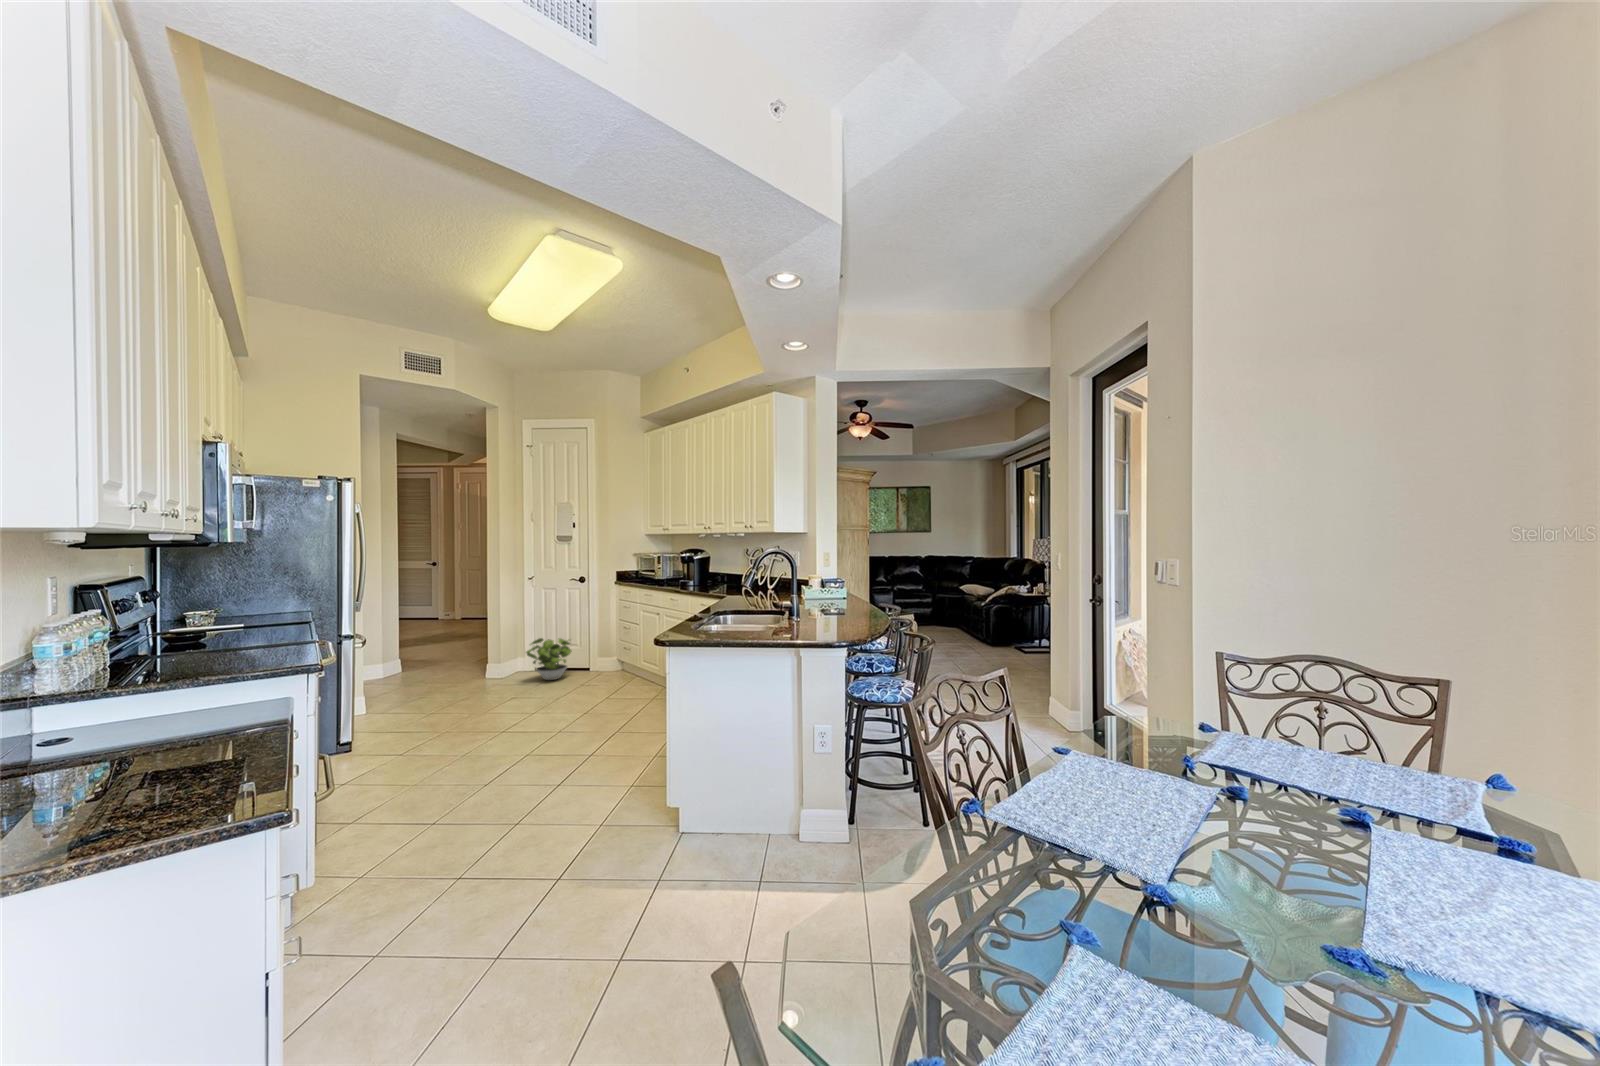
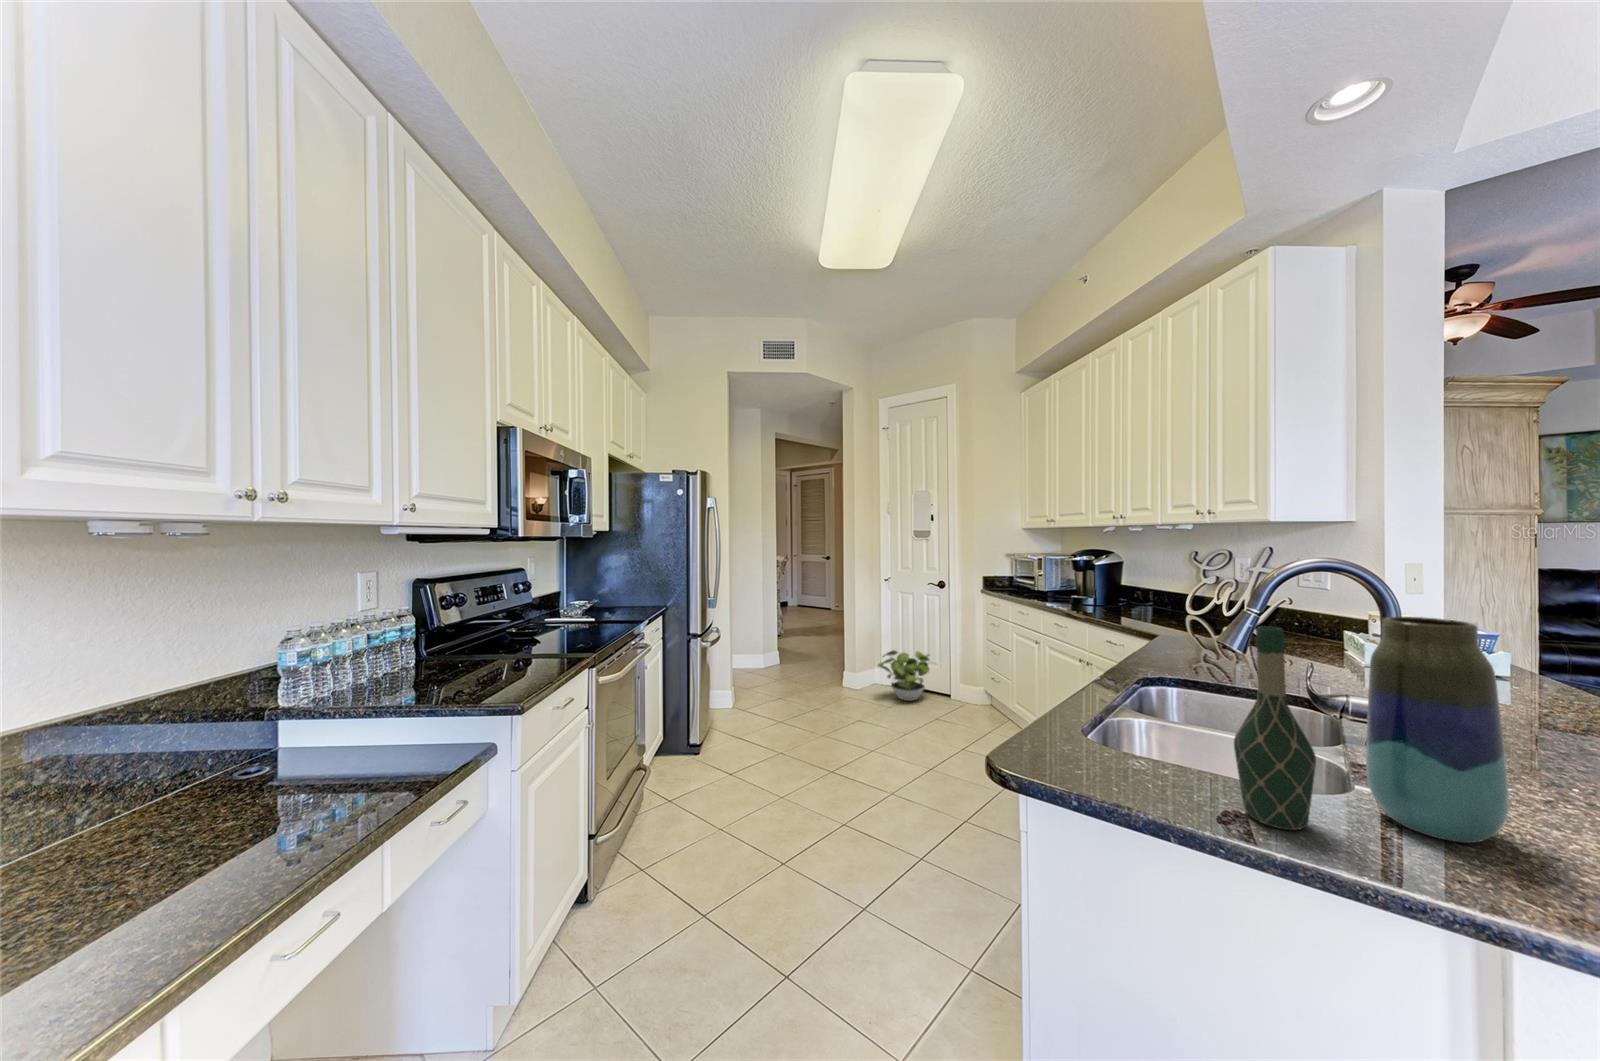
vase: none [774,567,802,634] -> present [1366,617,1509,843]
wine bottle: none [737,572,758,638] -> present [1234,626,1316,830]

